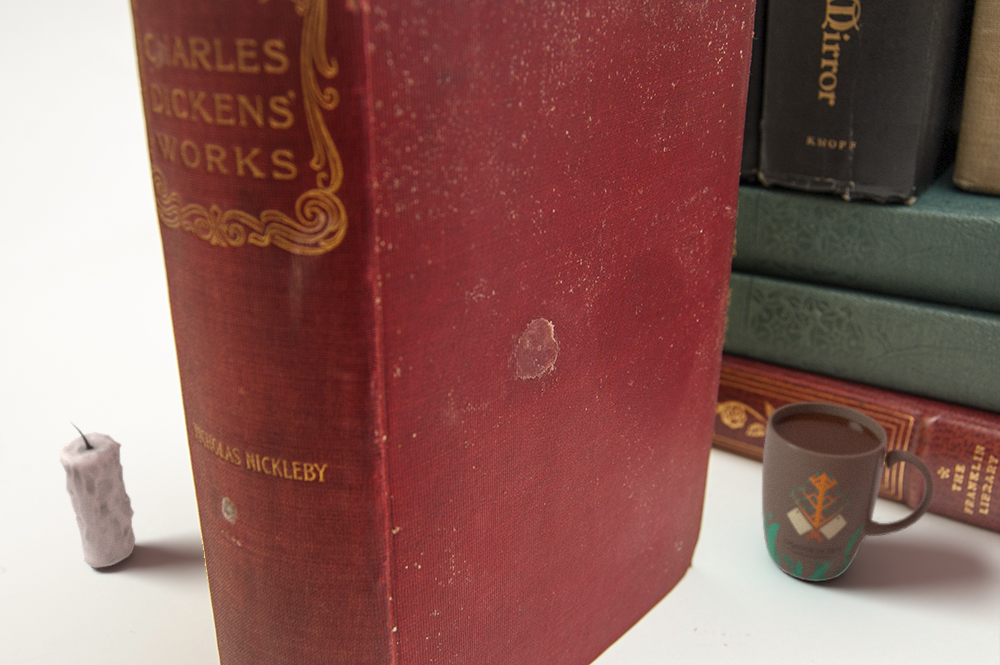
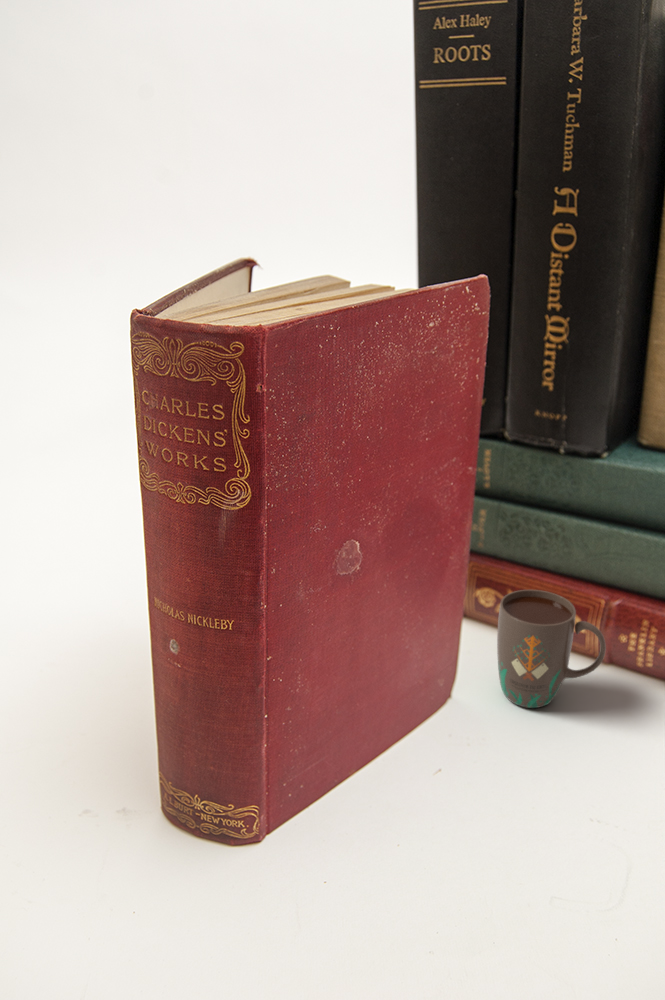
candle: present [60,428,135,568] -> none [36,595,80,693]

